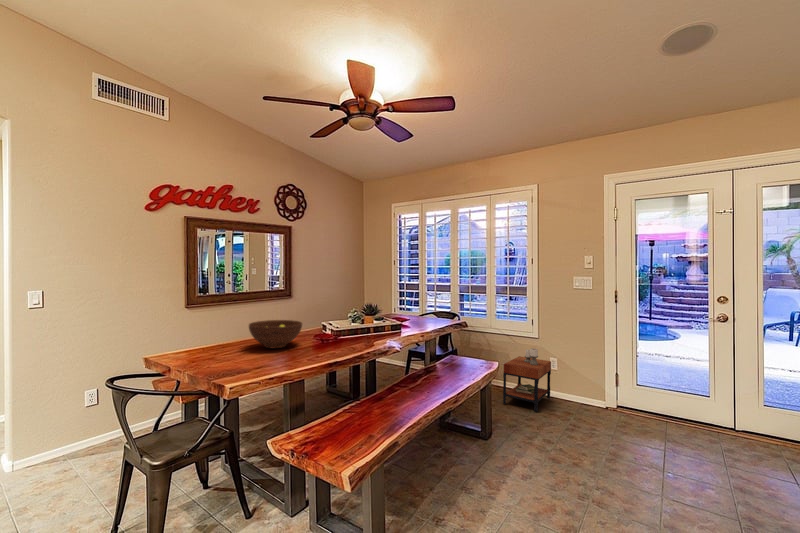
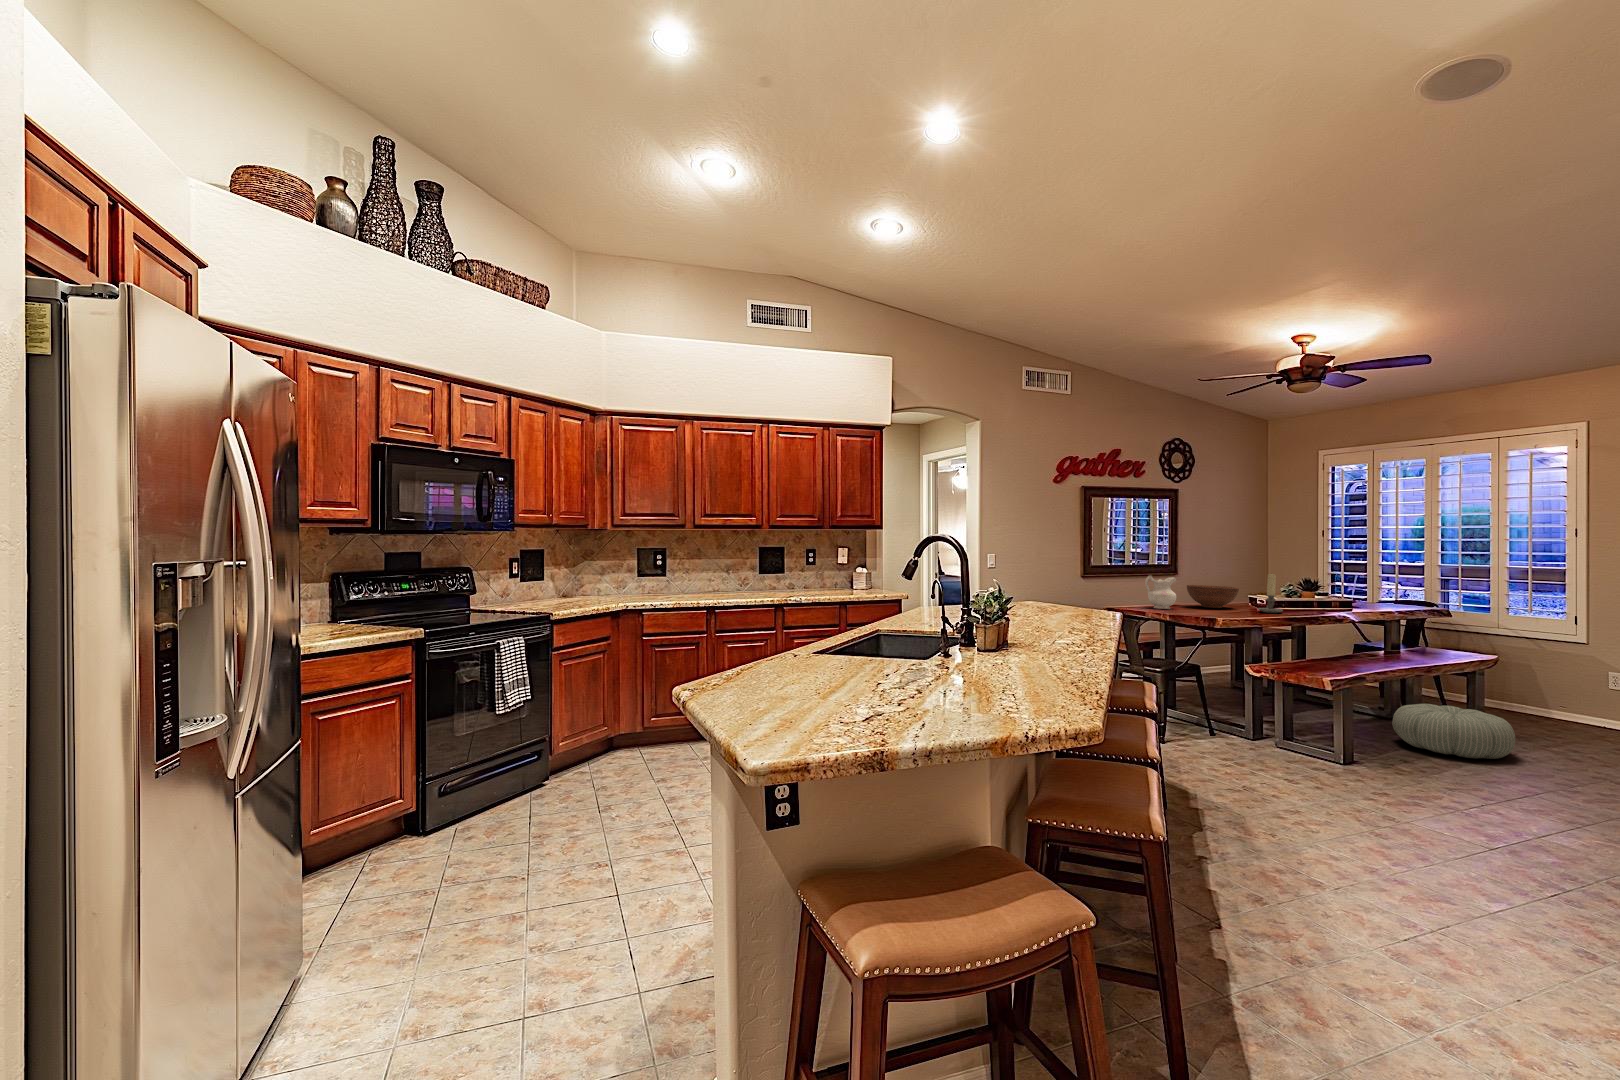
candle holder: none [313,309,337,354] -> present [1258,574,1283,613]
ceramic pitcher: none [186,318,227,360] -> present [1145,576,1176,609]
side table: present [503,348,551,412] -> none [1511,653,1609,733]
pouf: none [434,422,526,492] -> present [1392,704,1515,759]

